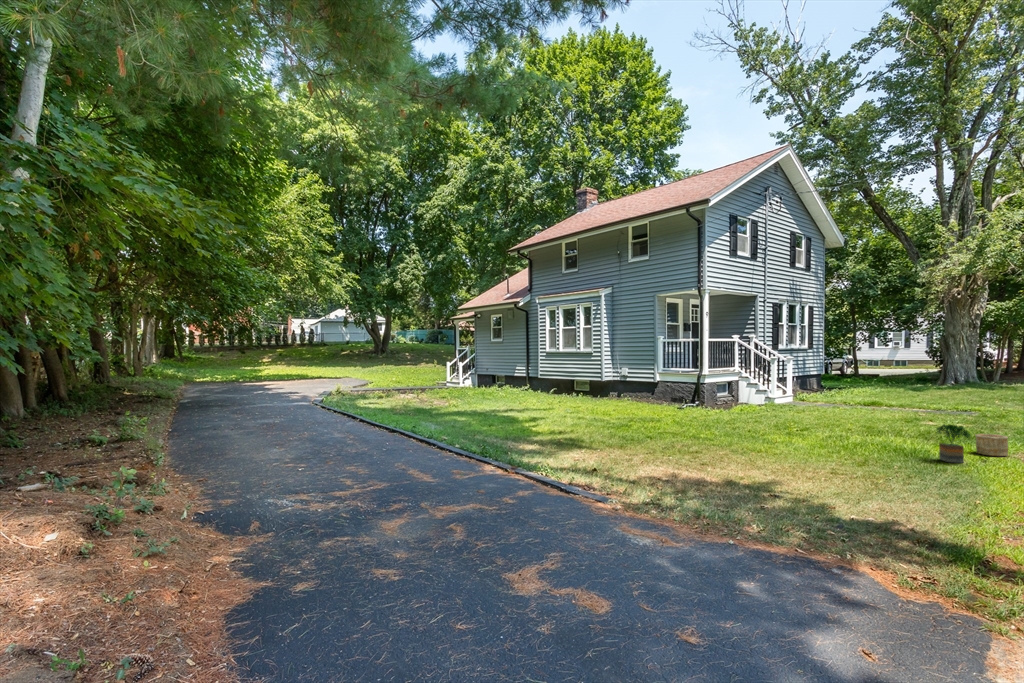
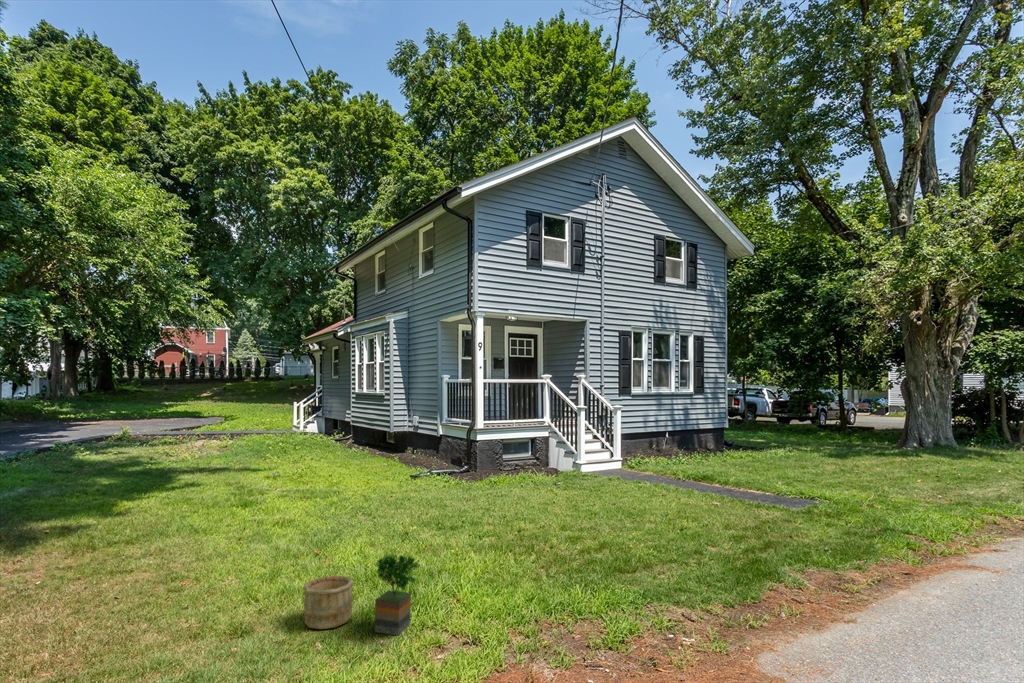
wooden bucket: present [975,434,1008,456] -> present [303,576,354,629]

